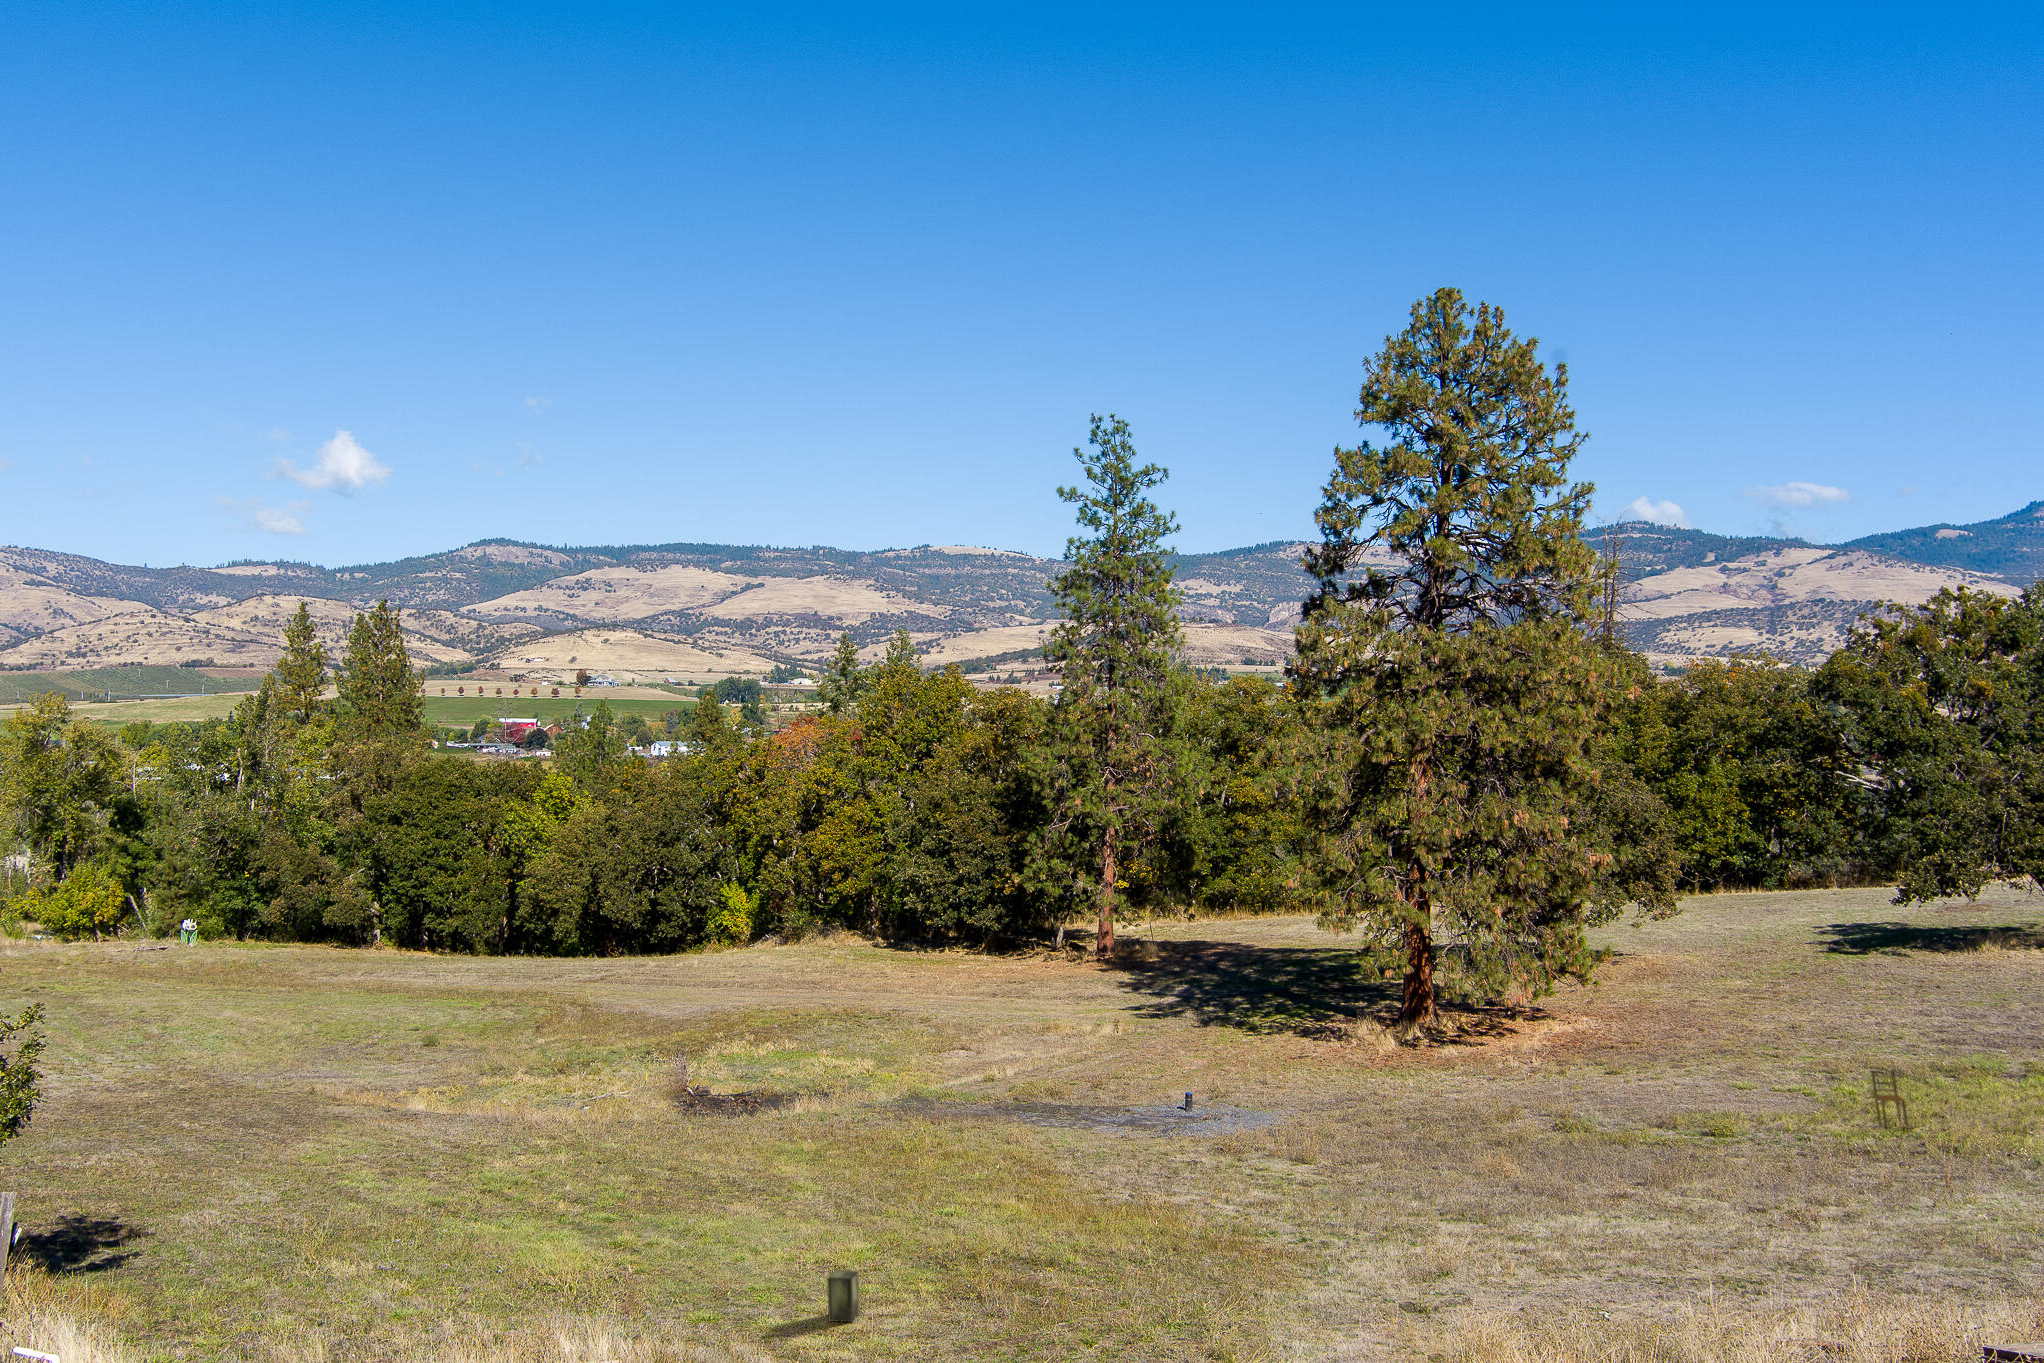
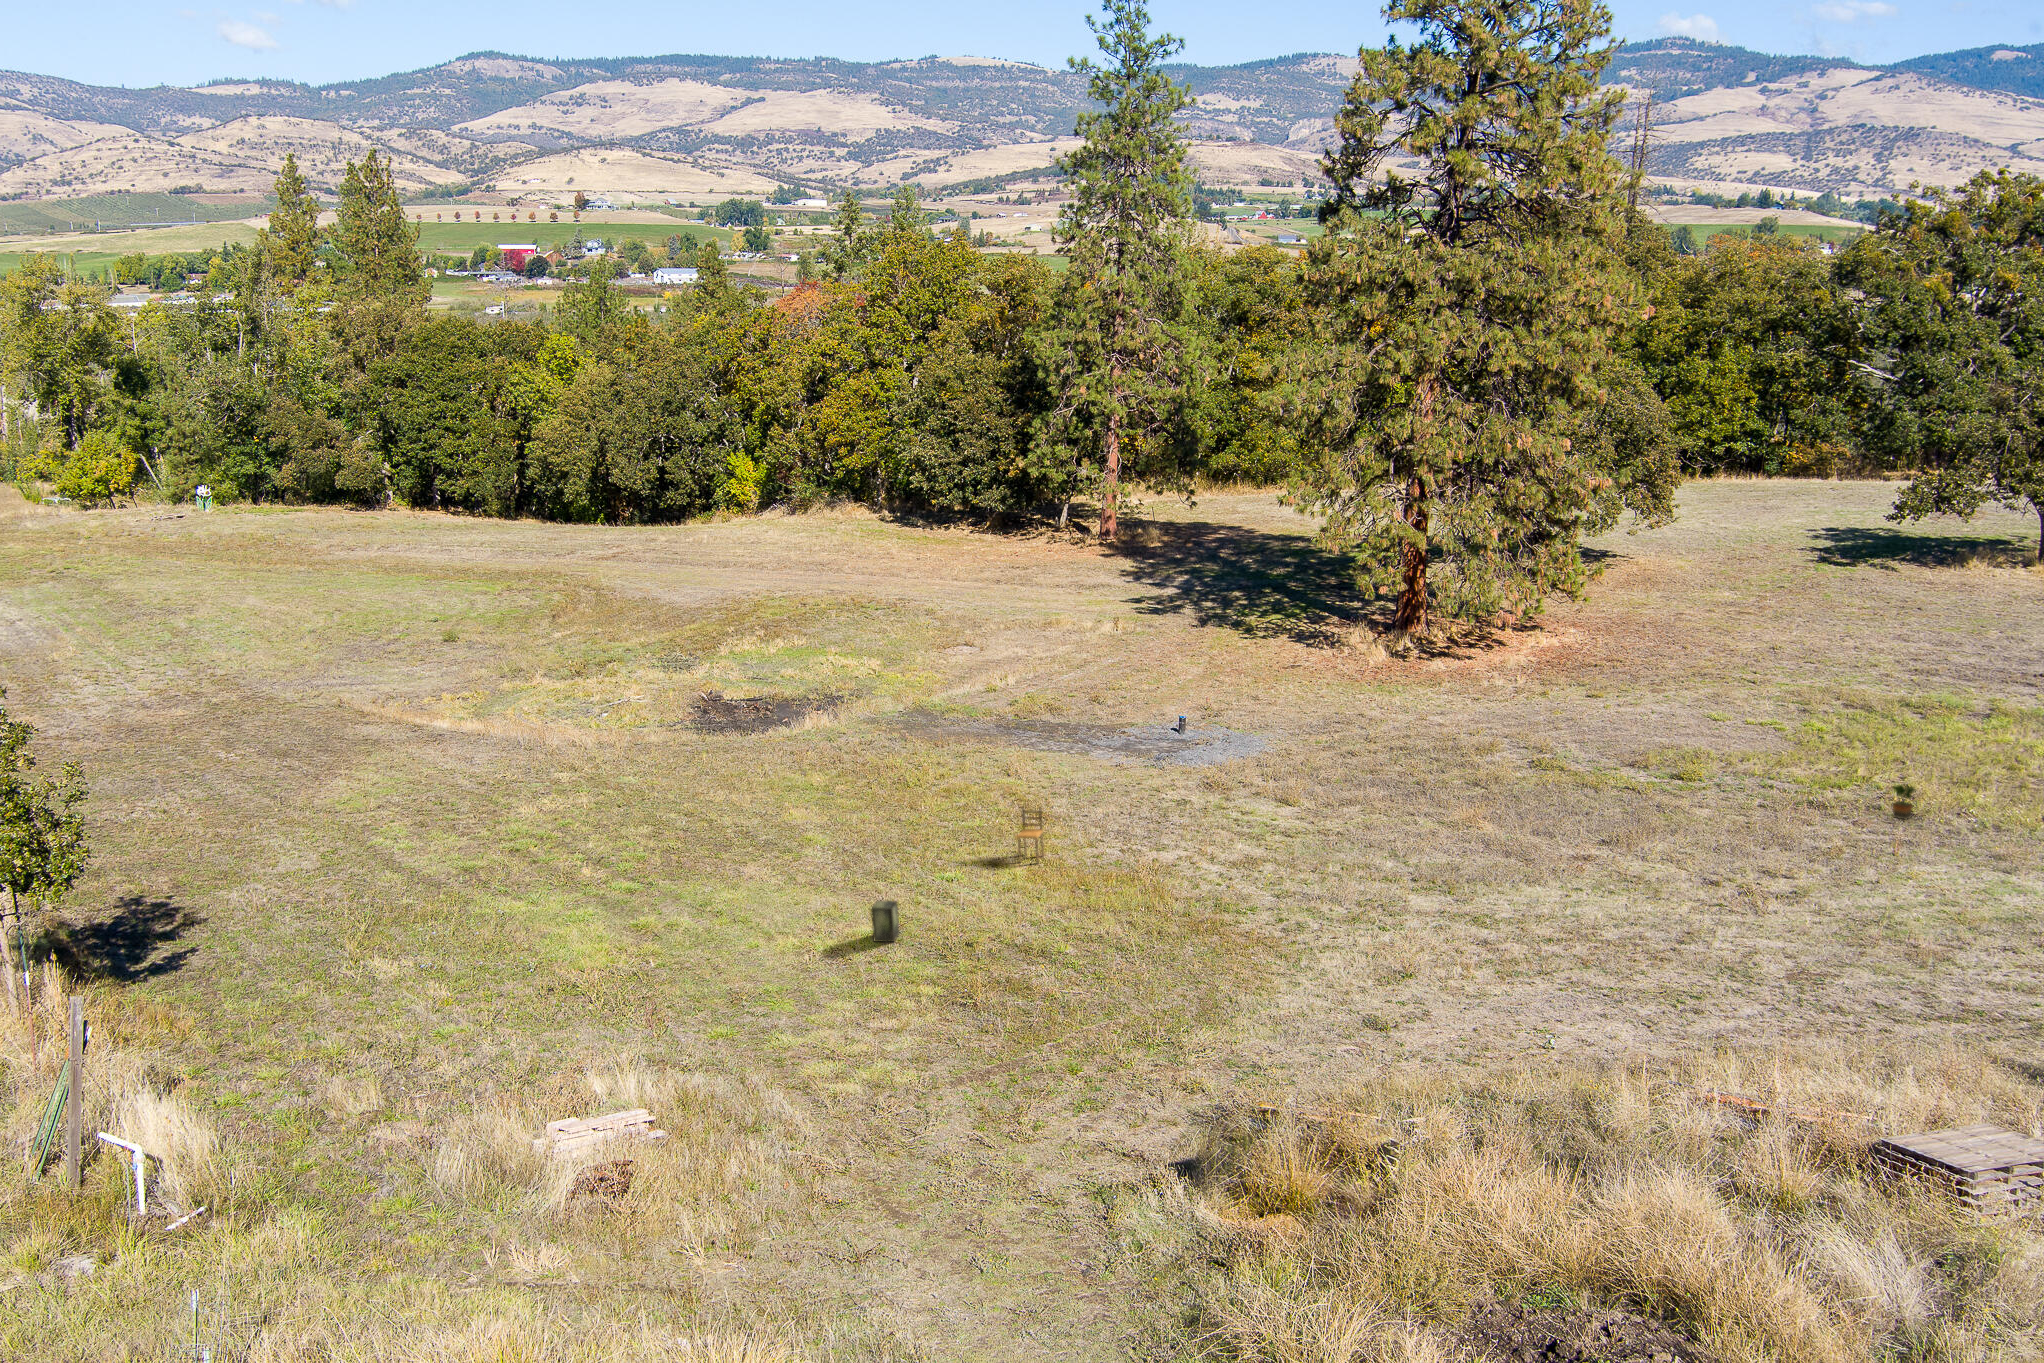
chair: present [1871,1071,1908,1128] -> present [1018,807,1044,863]
potted tree: none [1981,1163,2012,1206] -> present [1893,785,1916,820]

